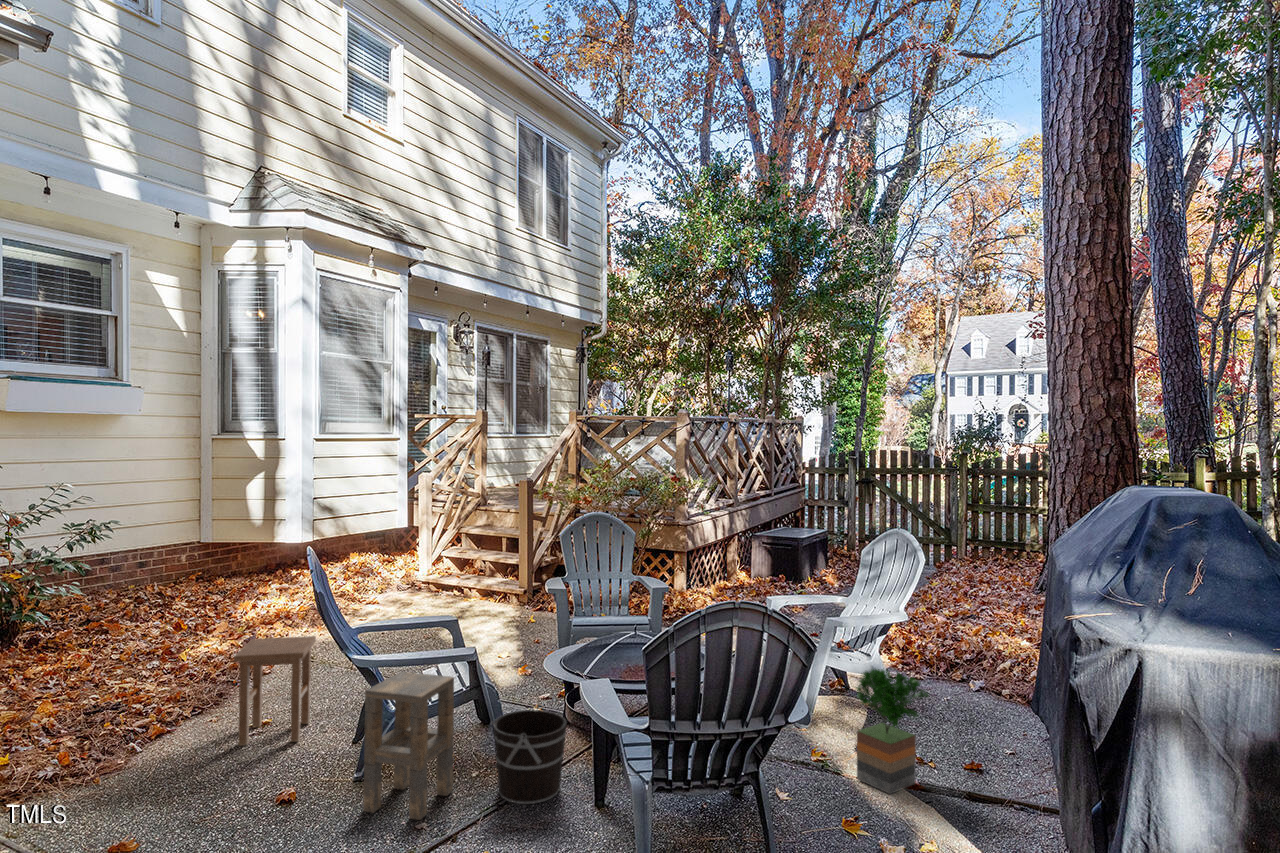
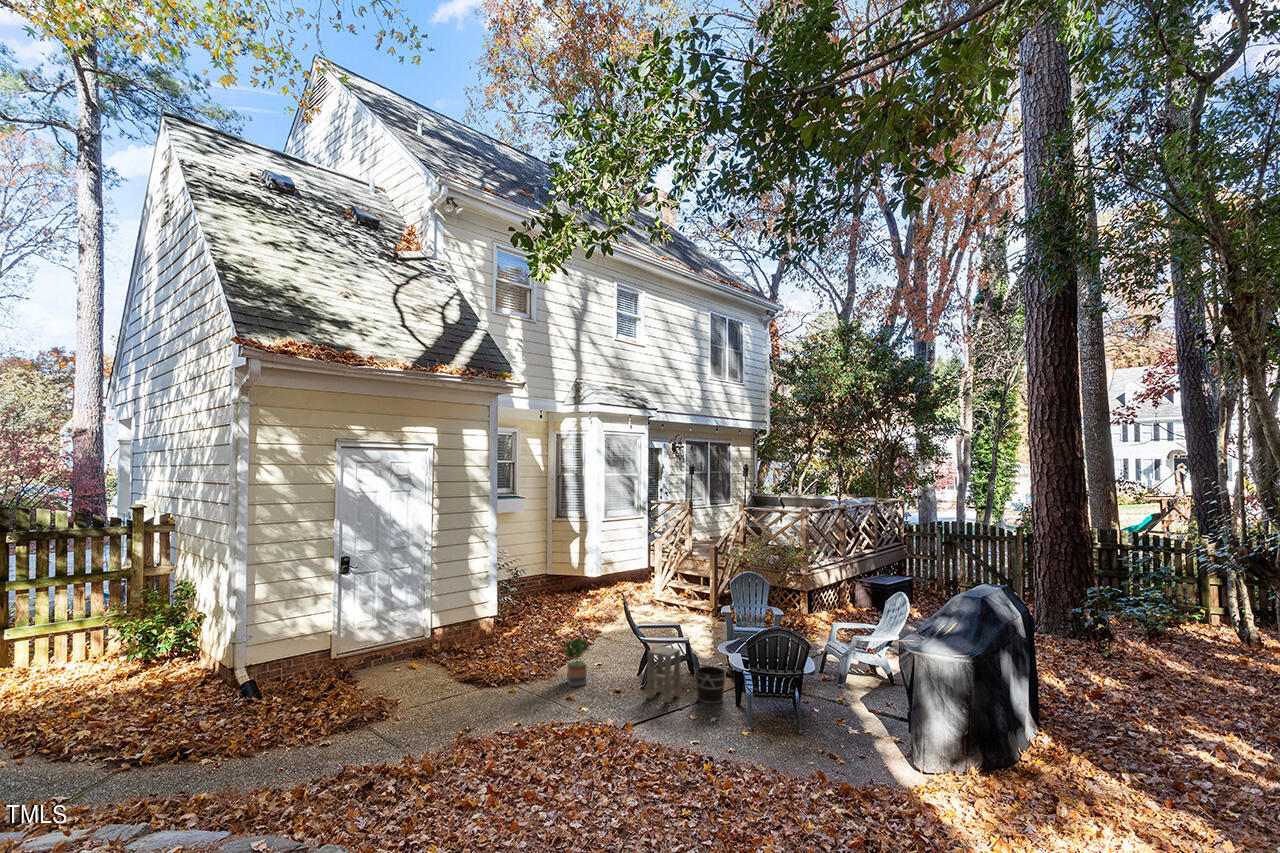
stool: present [234,636,316,746] -> none [593,627,621,672]
potted tree: present [857,669,928,794] -> present [562,639,591,686]

